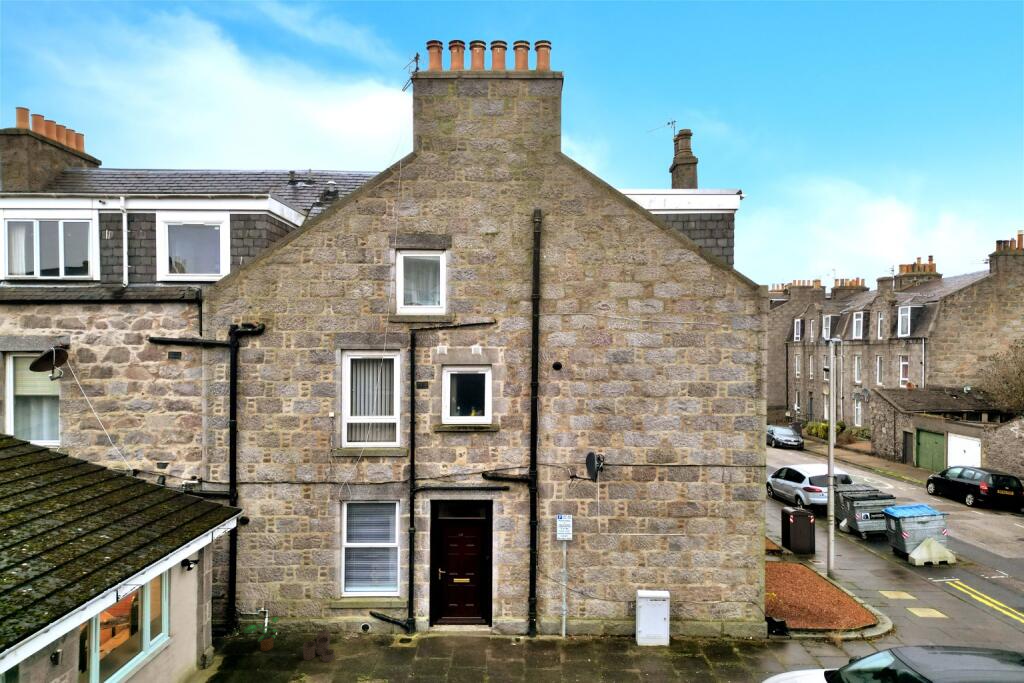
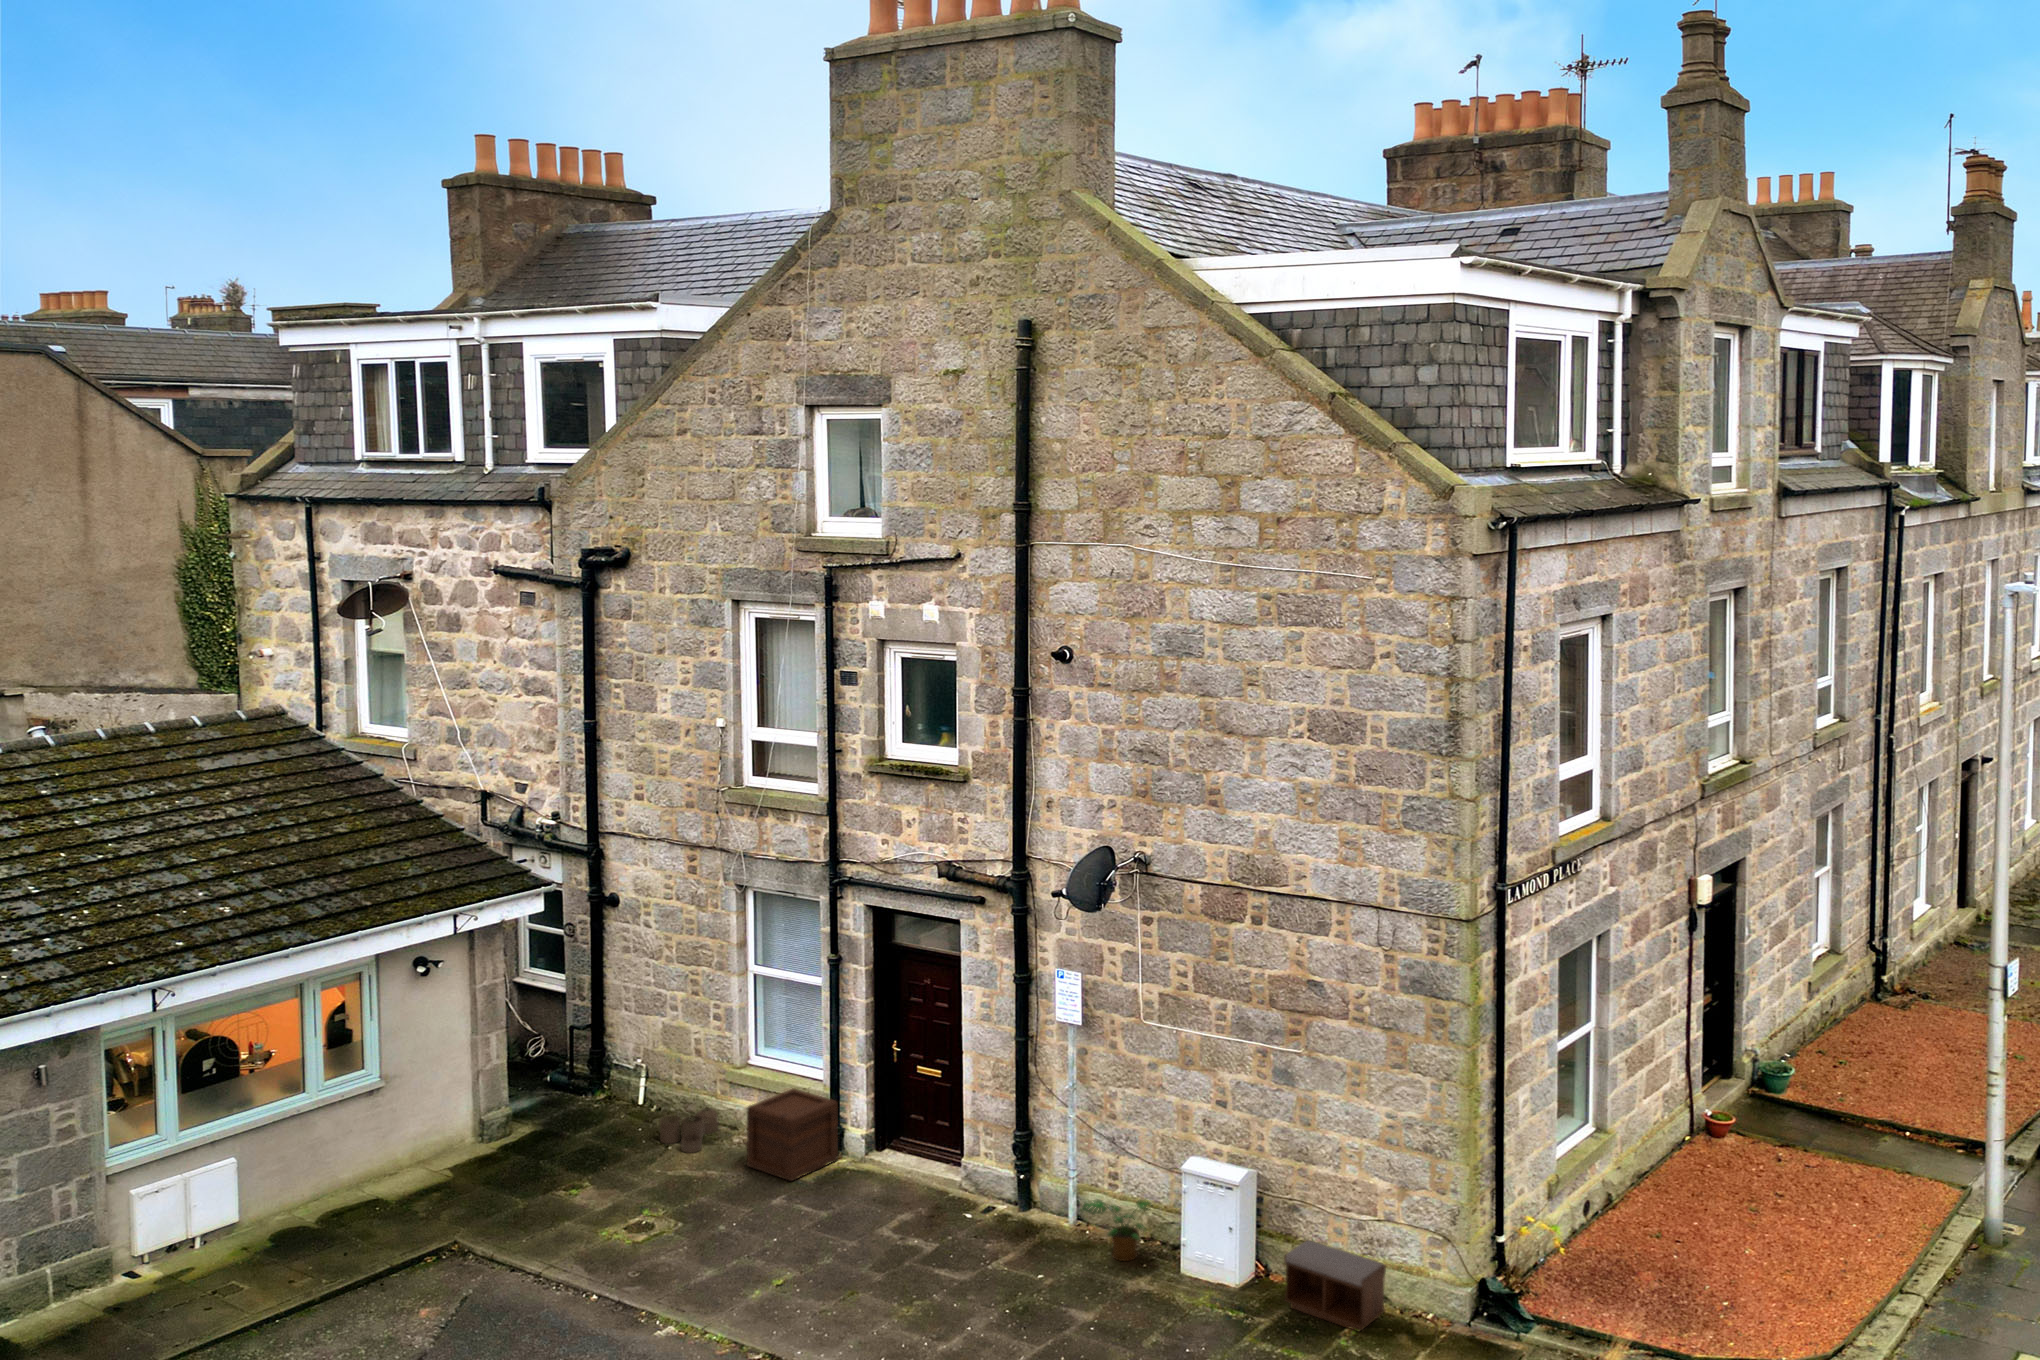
wooden crate: none [373,607,416,661] -> present [747,1088,838,1181]
potted plant: present [244,616,279,651] -> present [1082,1200,1152,1261]
bench: none [687,616,735,653] -> present [1284,1240,1386,1331]

